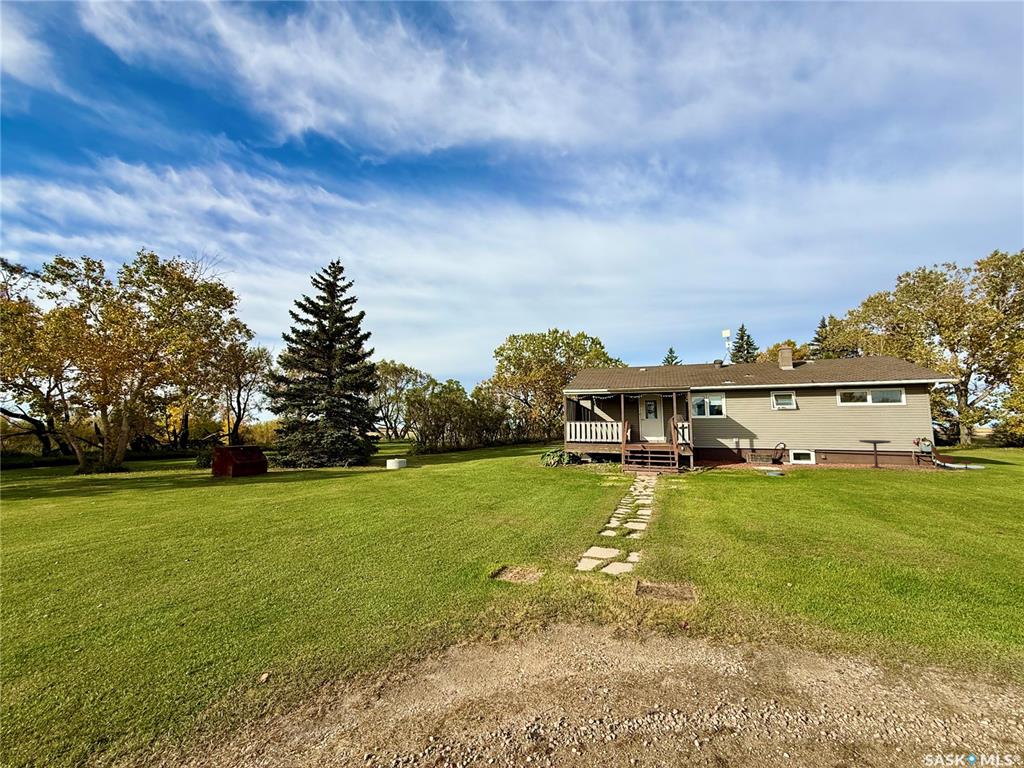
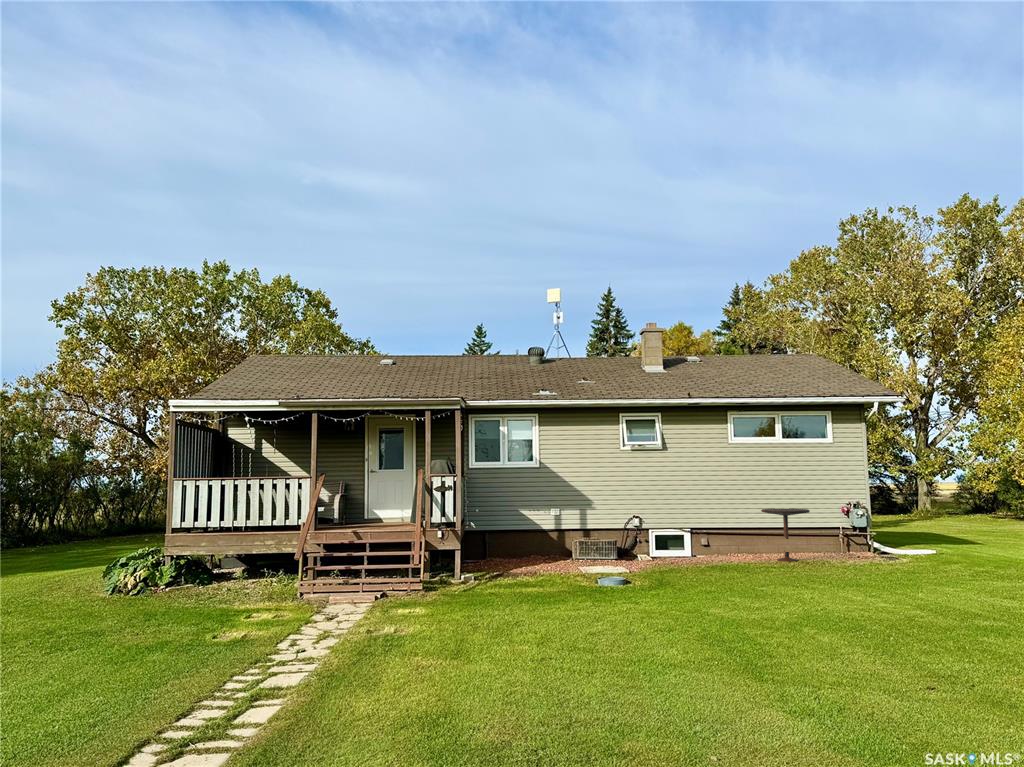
lounge chair: present [932,447,971,469] -> none [870,519,928,559]

